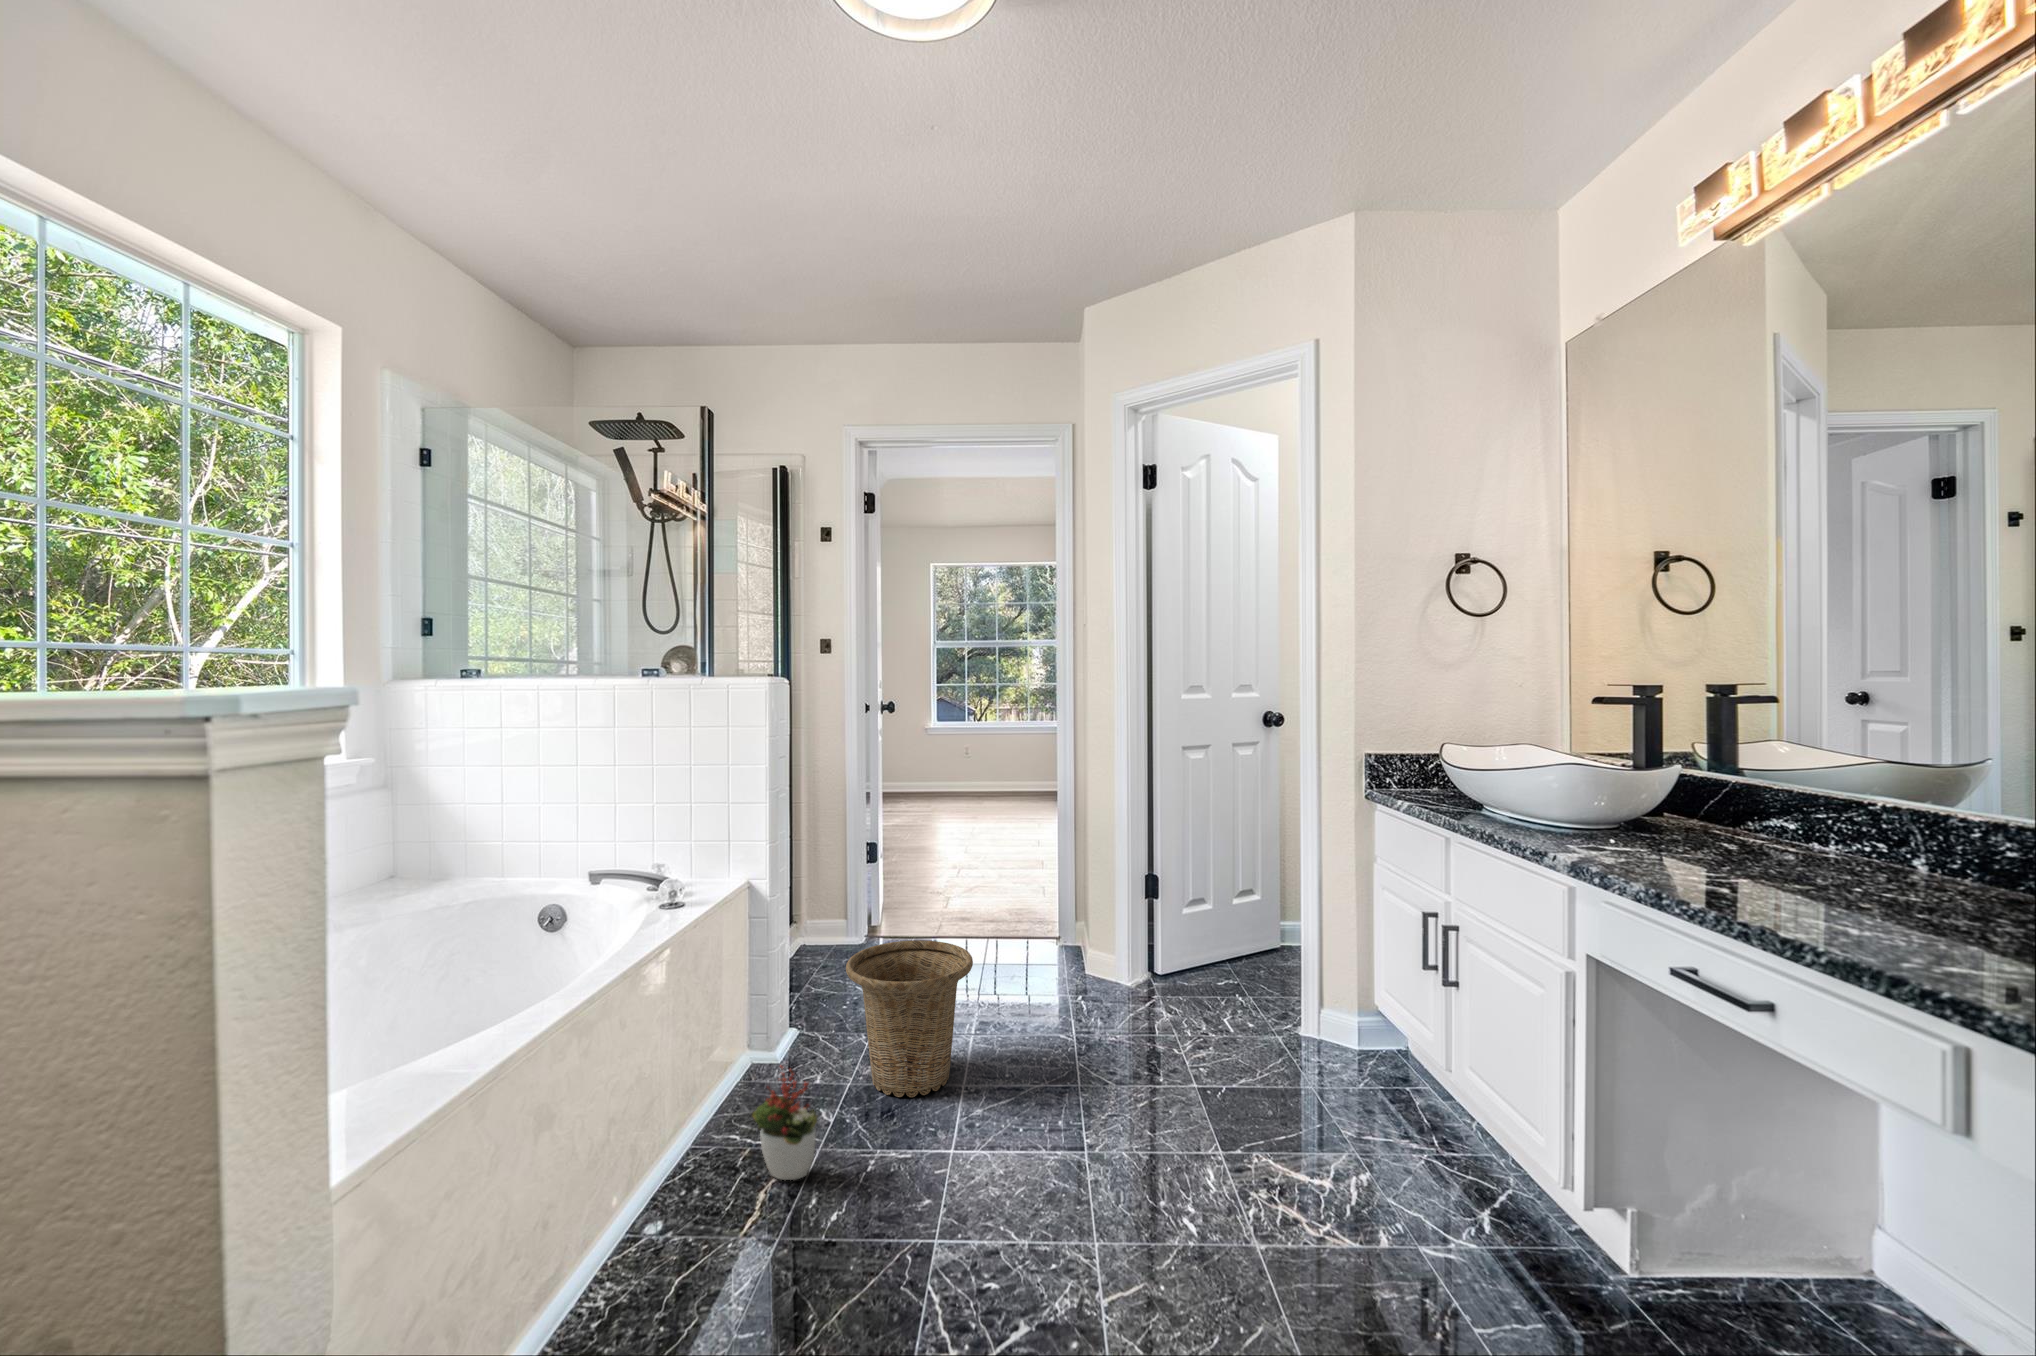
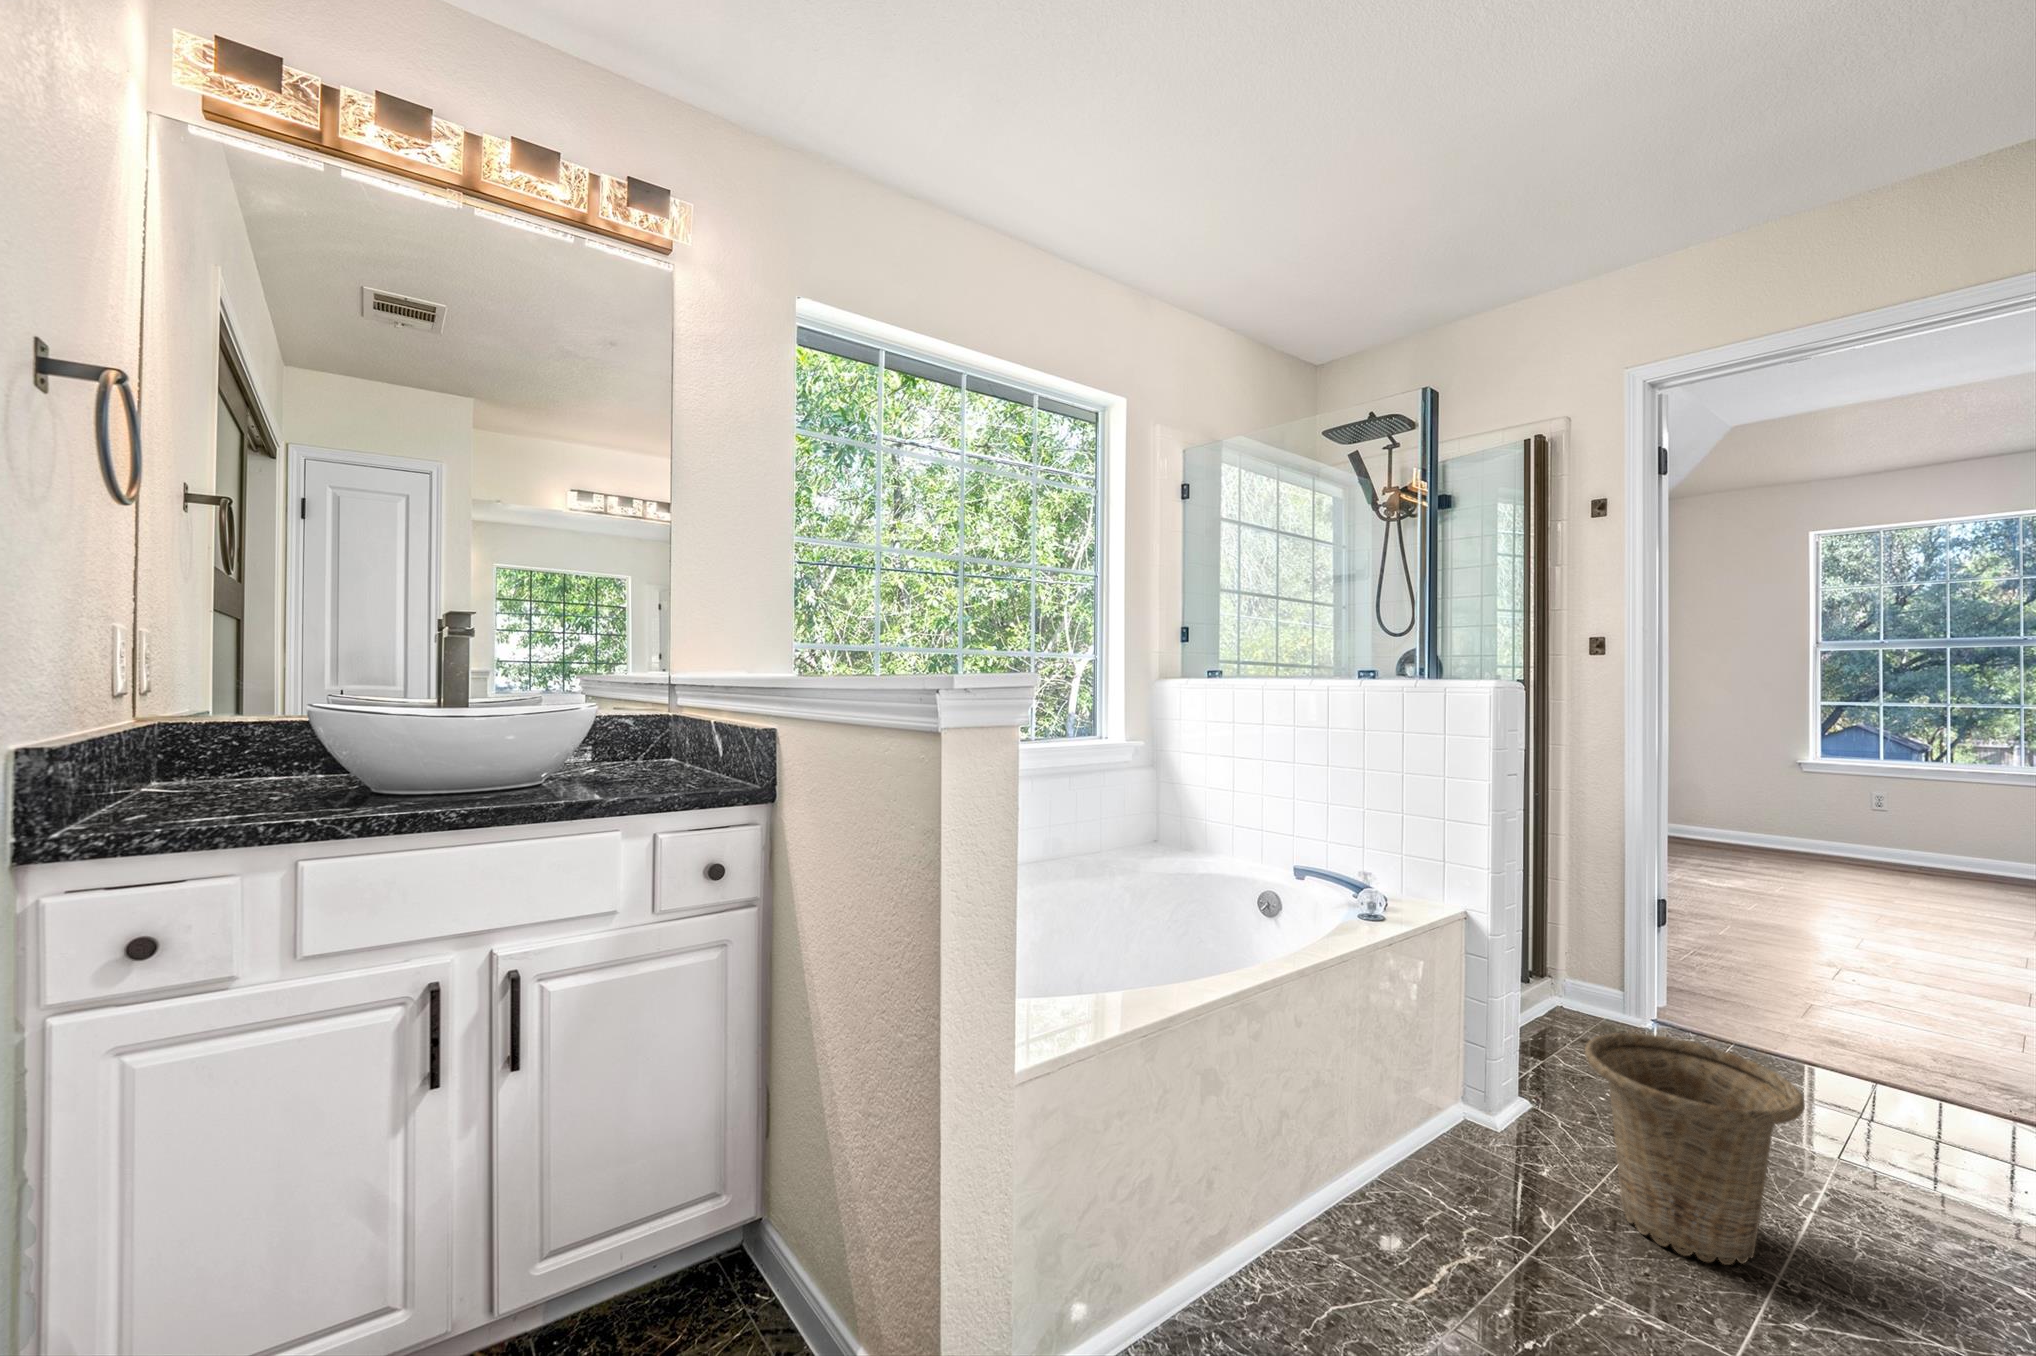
decorative plant: present [752,1066,817,1180] -> none [1438,1132,1519,1277]

